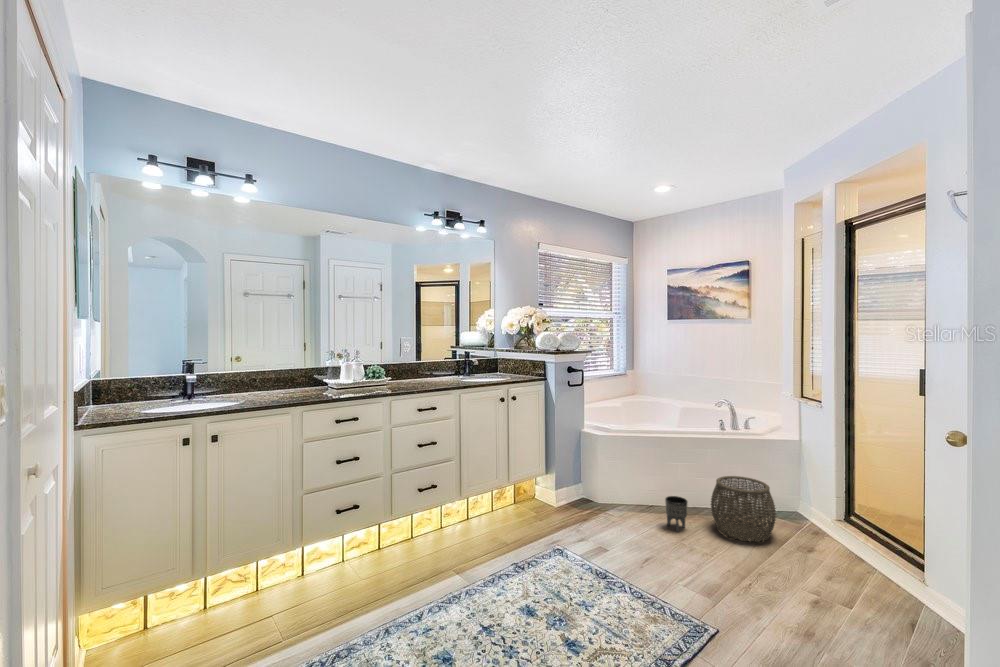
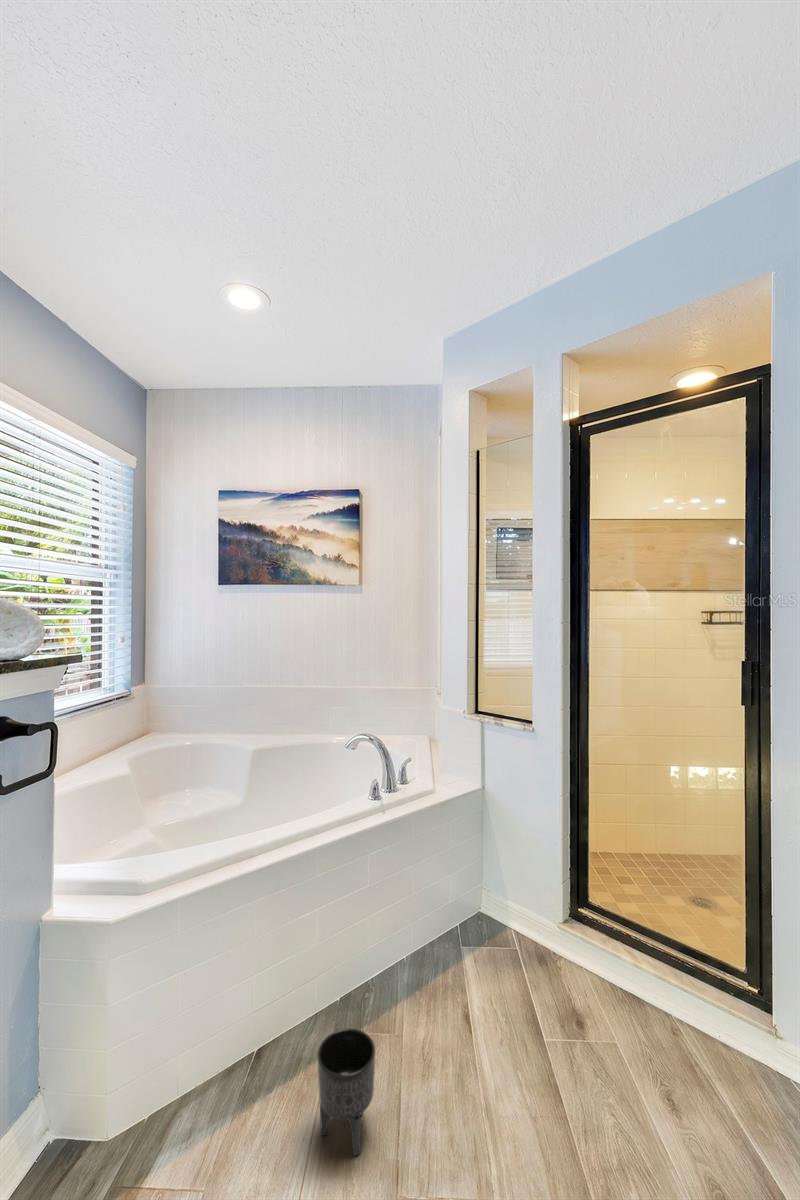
woven basket: present [711,476,776,542] -> none [404,905,538,1092]

